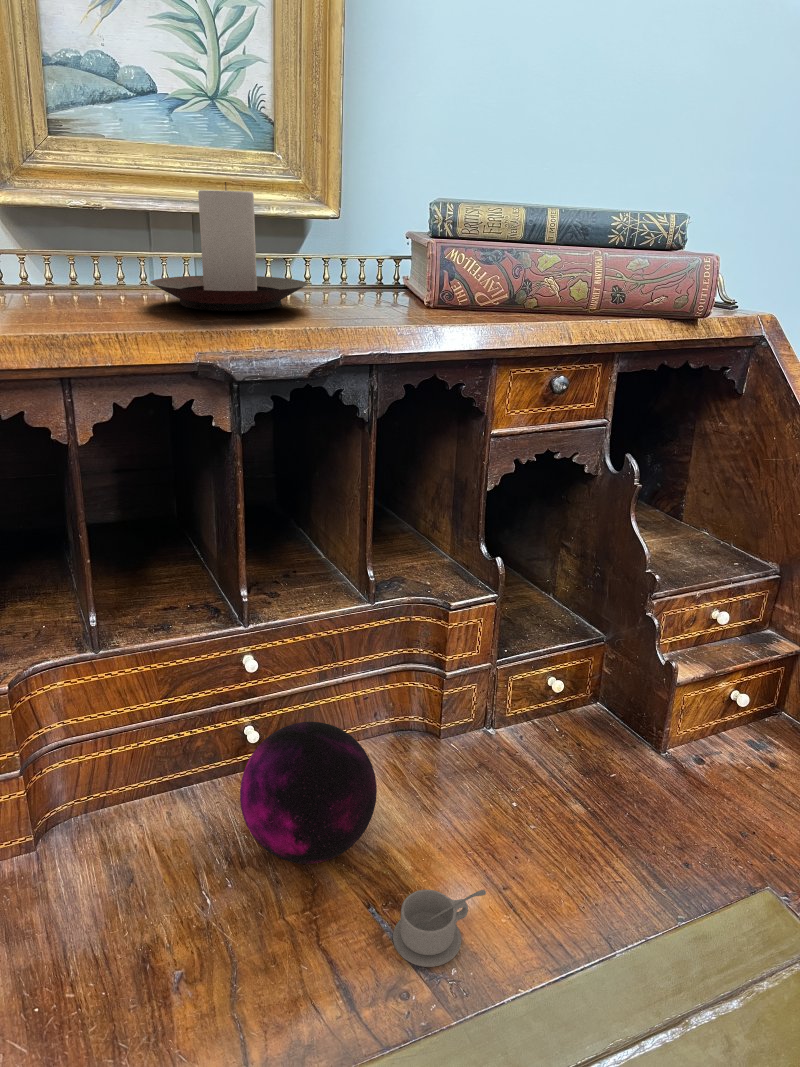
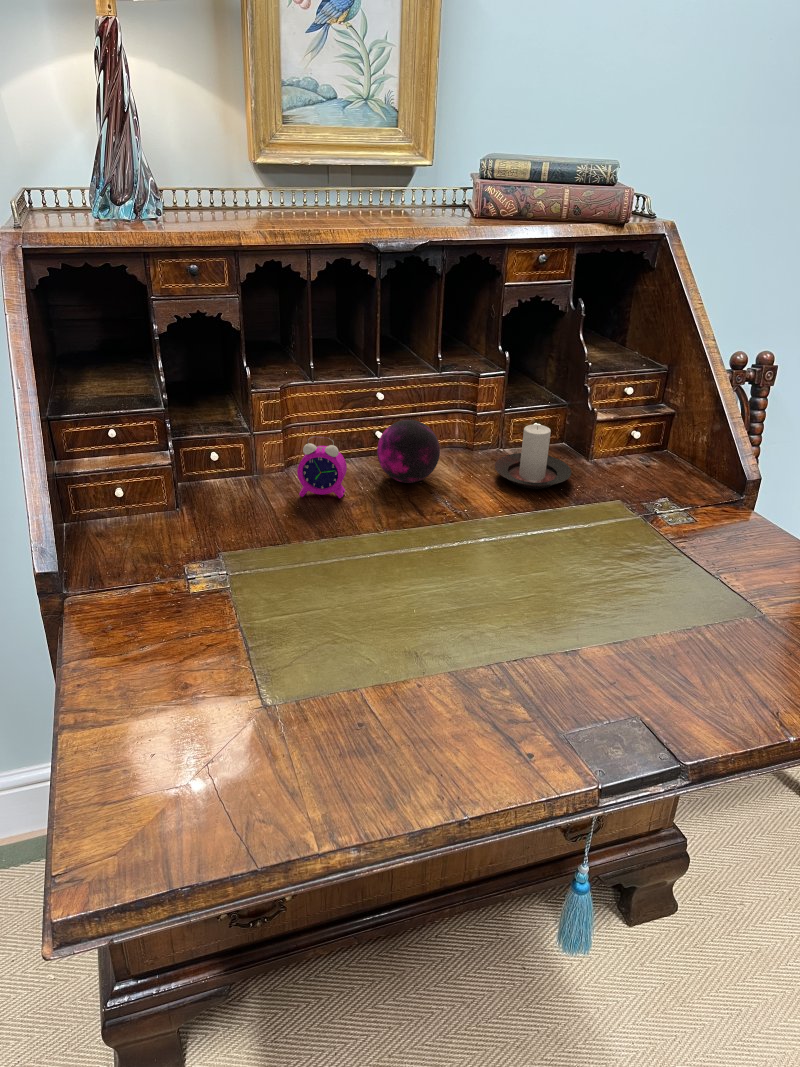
candle holder: present [150,182,308,311] -> present [495,425,571,489]
alarm clock: none [43,806,167,933] -> present [297,437,347,498]
teacup: present [393,890,486,967] -> none [445,485,486,513]

